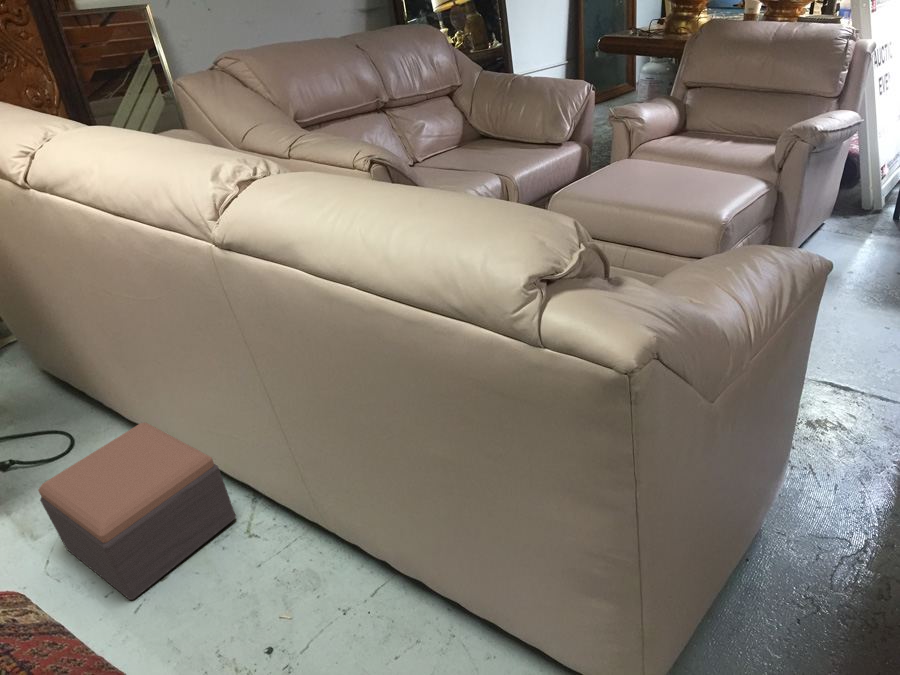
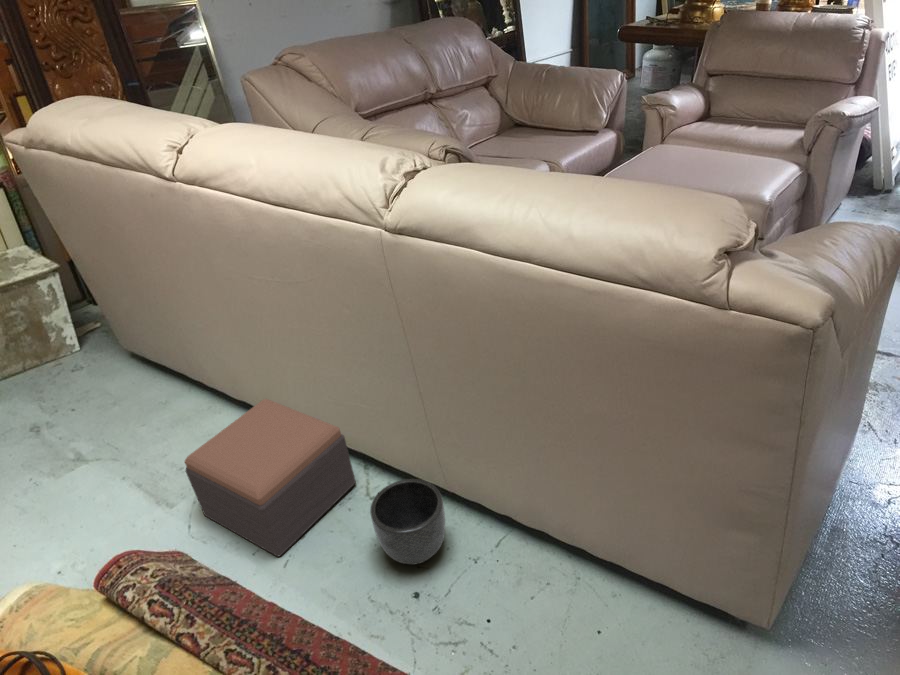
planter: none [222,518,311,615] -> present [370,479,445,565]

